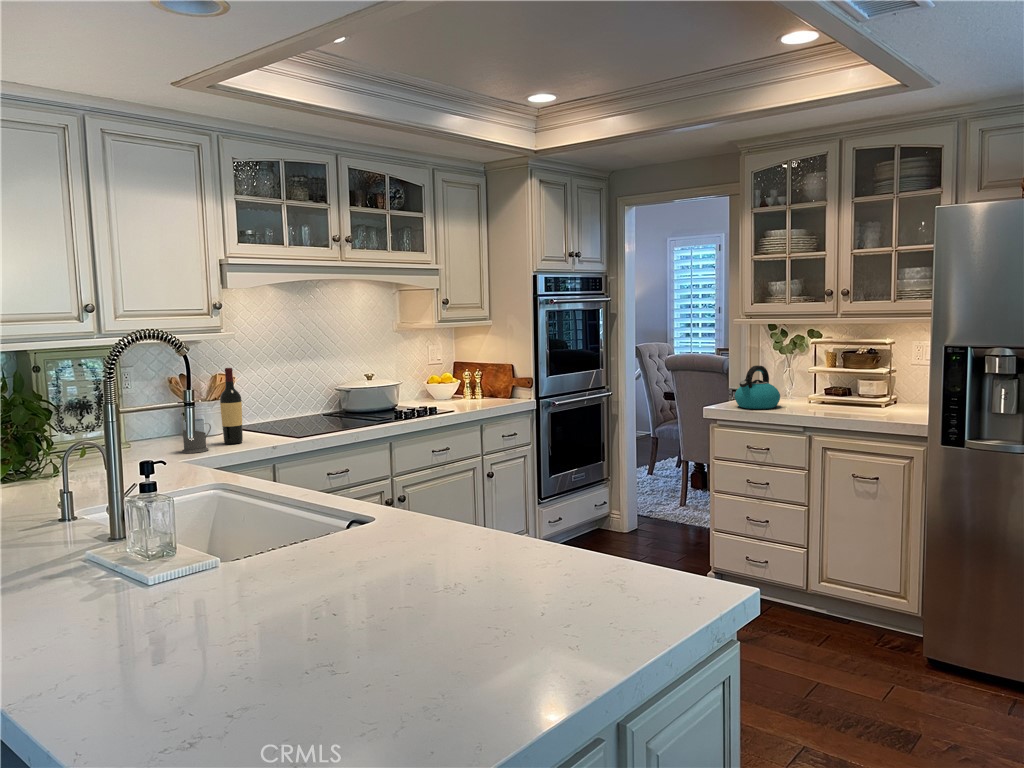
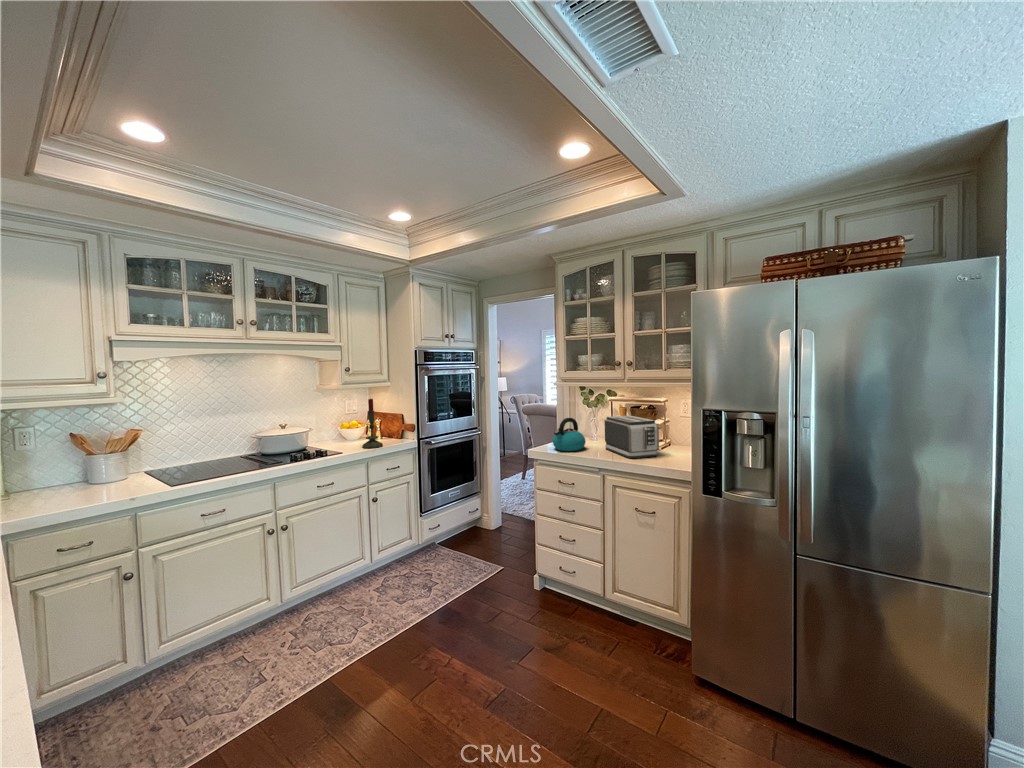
candle: none [469,338,495,406] -> present [362,399,383,448]
toaster: none [807,363,884,415] -> present [605,415,659,458]
wine bottle: present [220,368,243,444] -> none [79,432,105,500]
mug: present [182,419,211,453] -> none [18,481,60,515]

